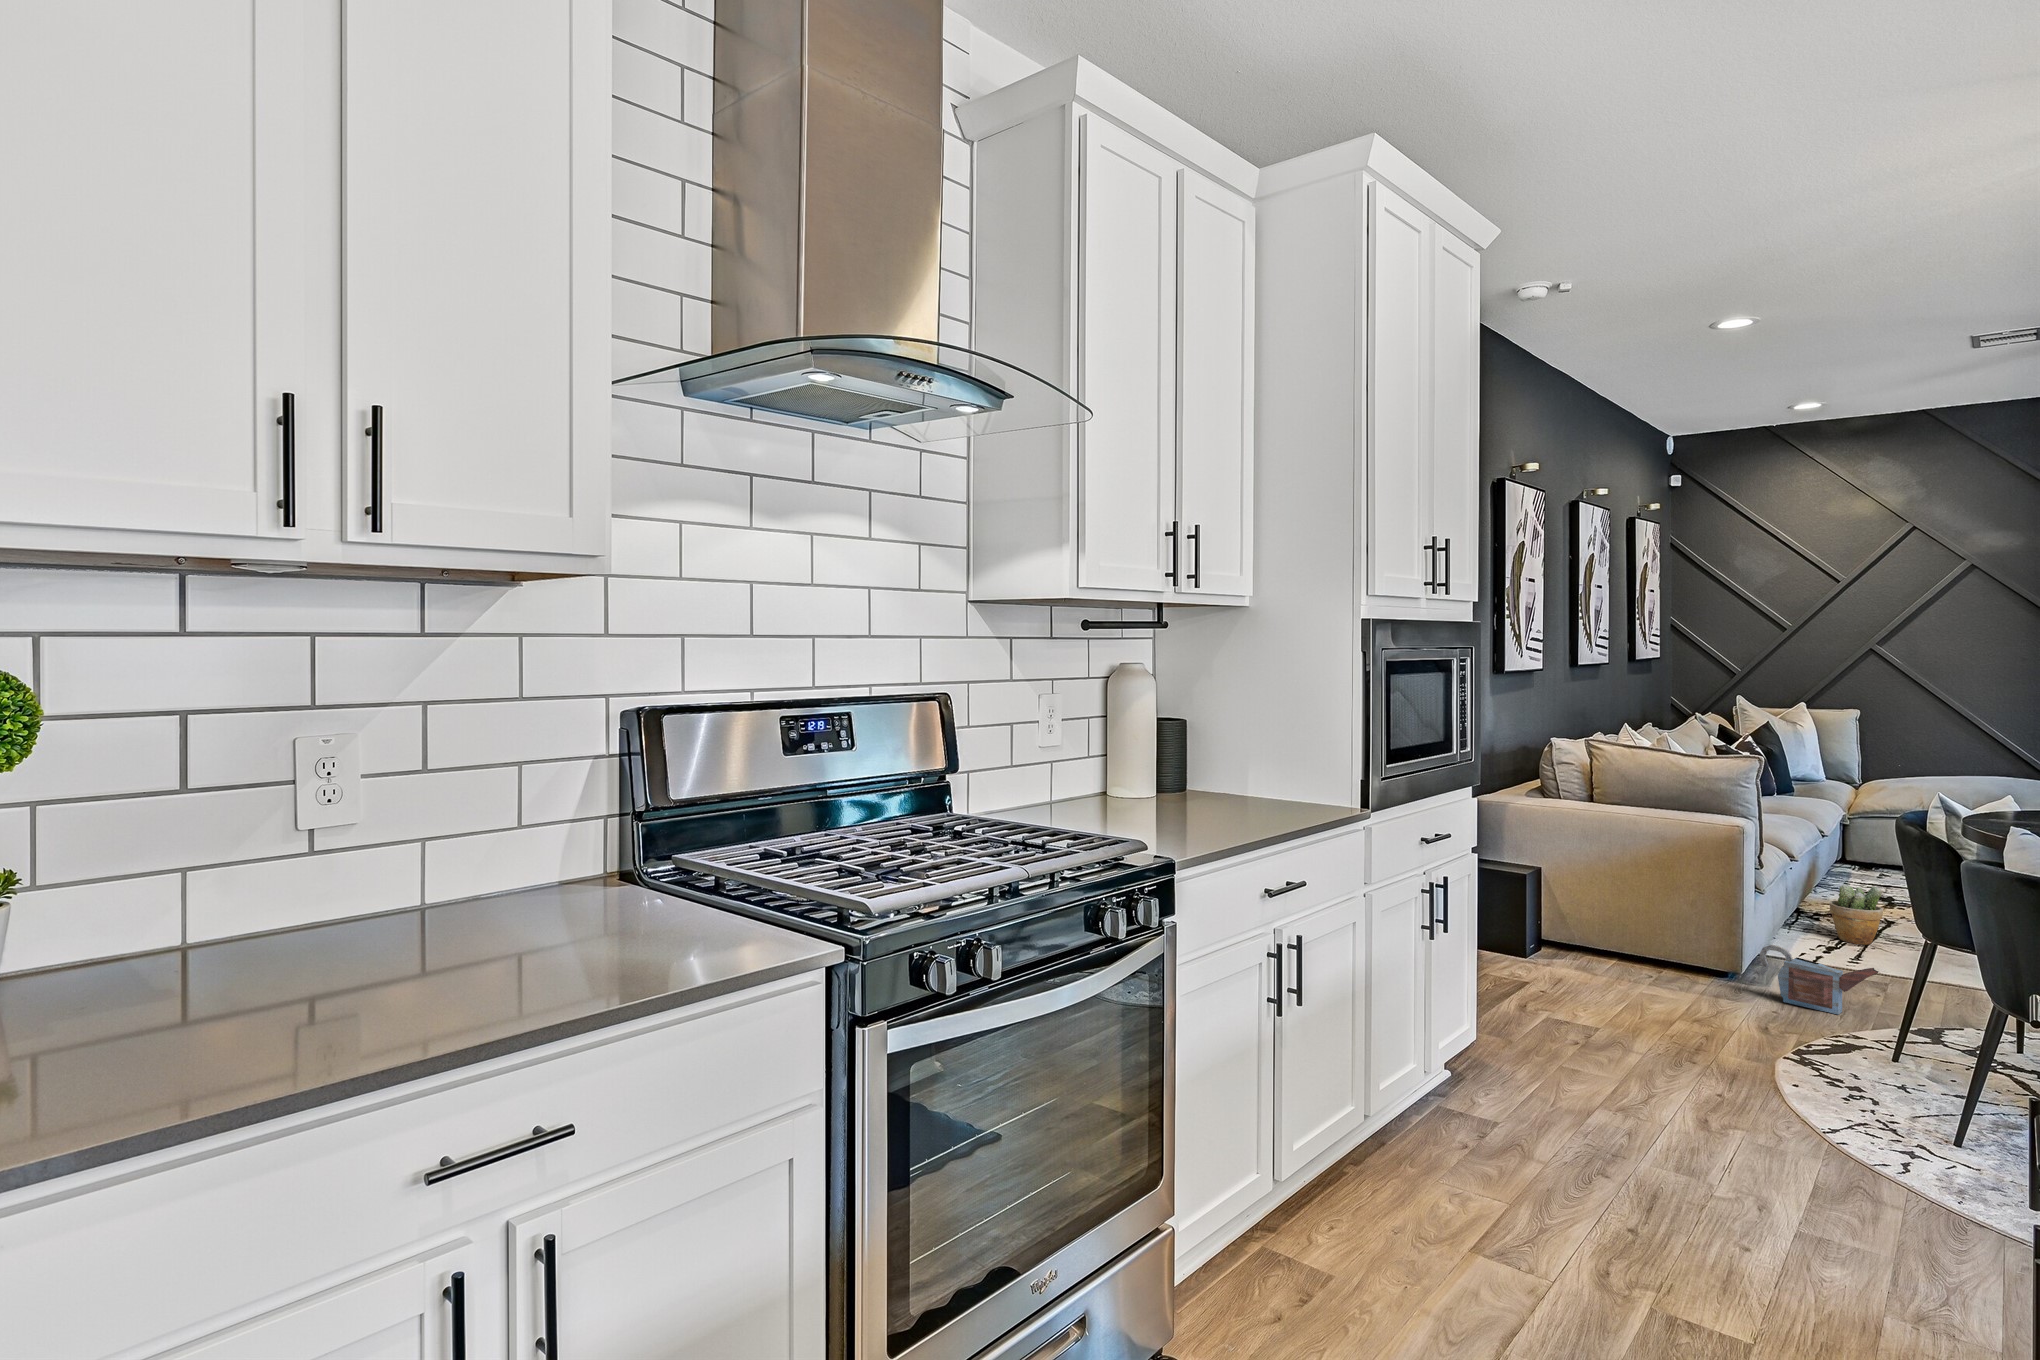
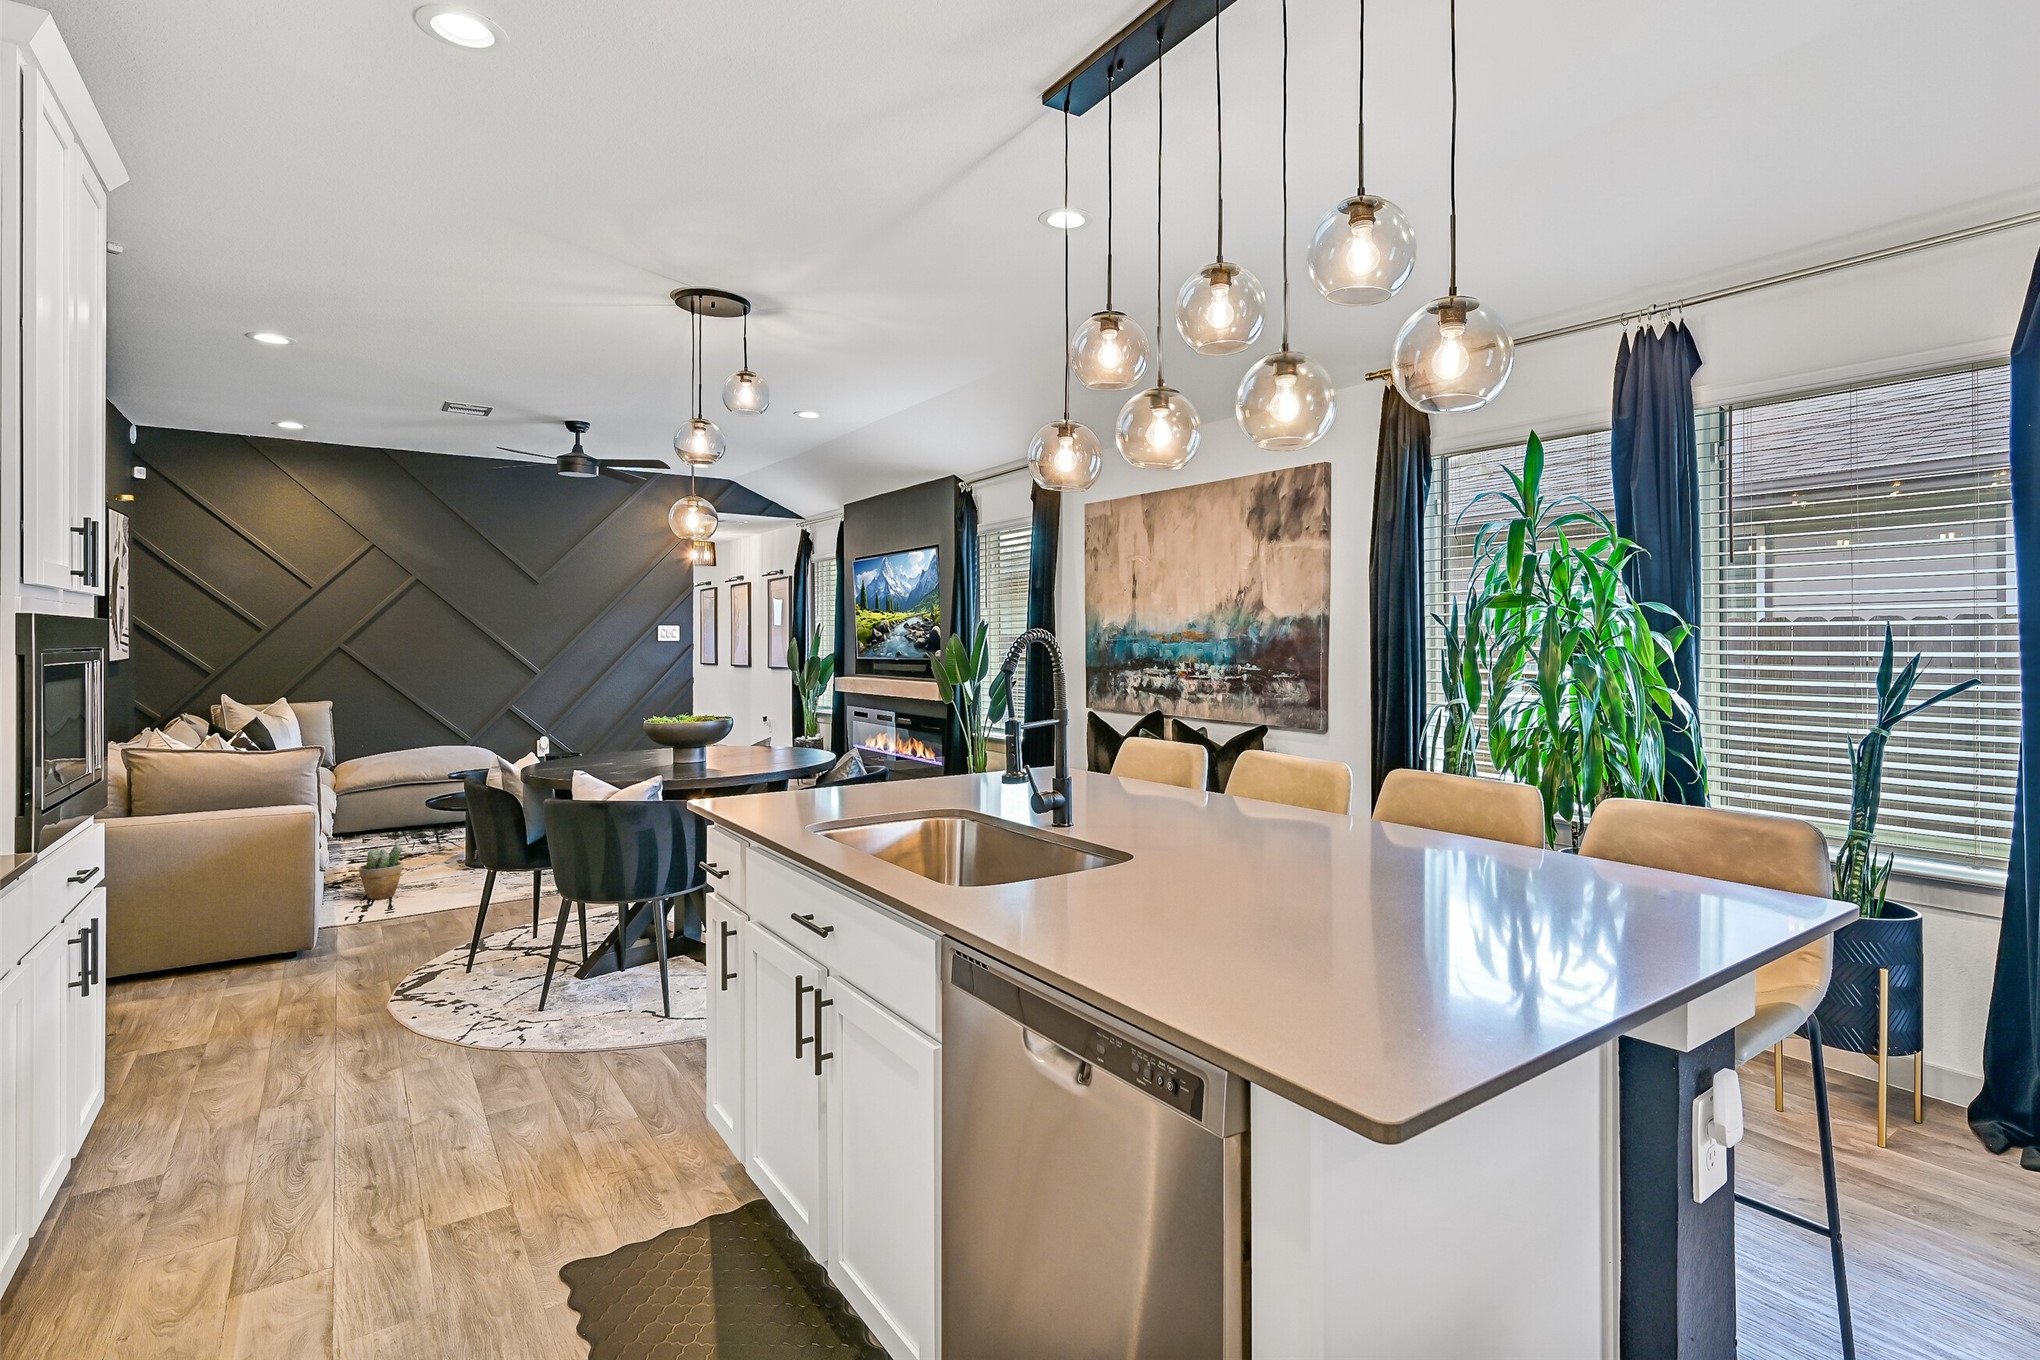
watering can: present [1758,945,1878,1014] -> none [335,905,438,960]

